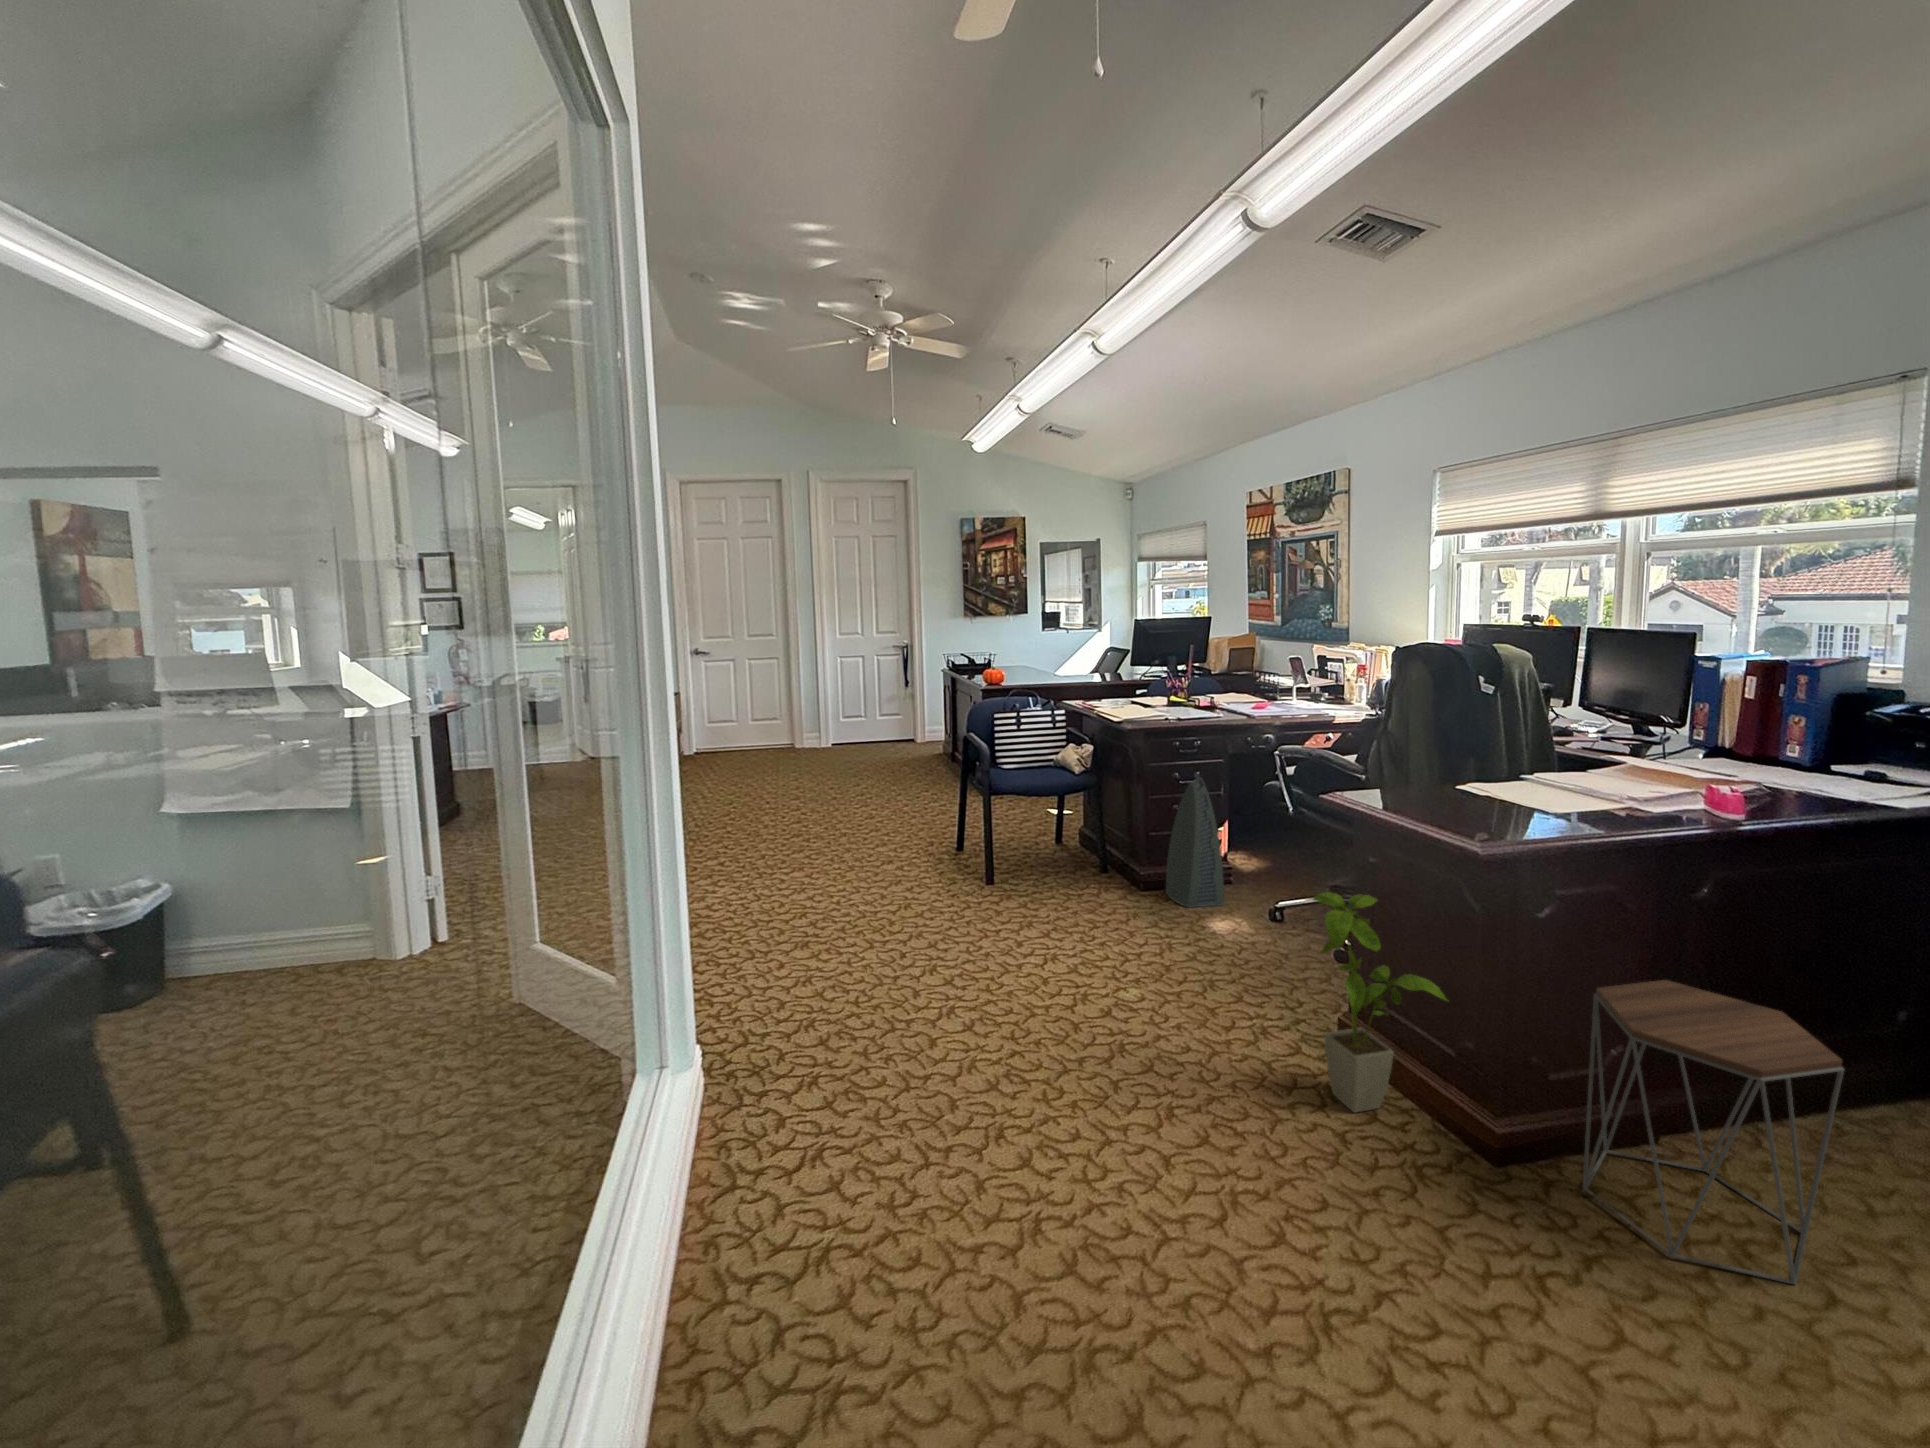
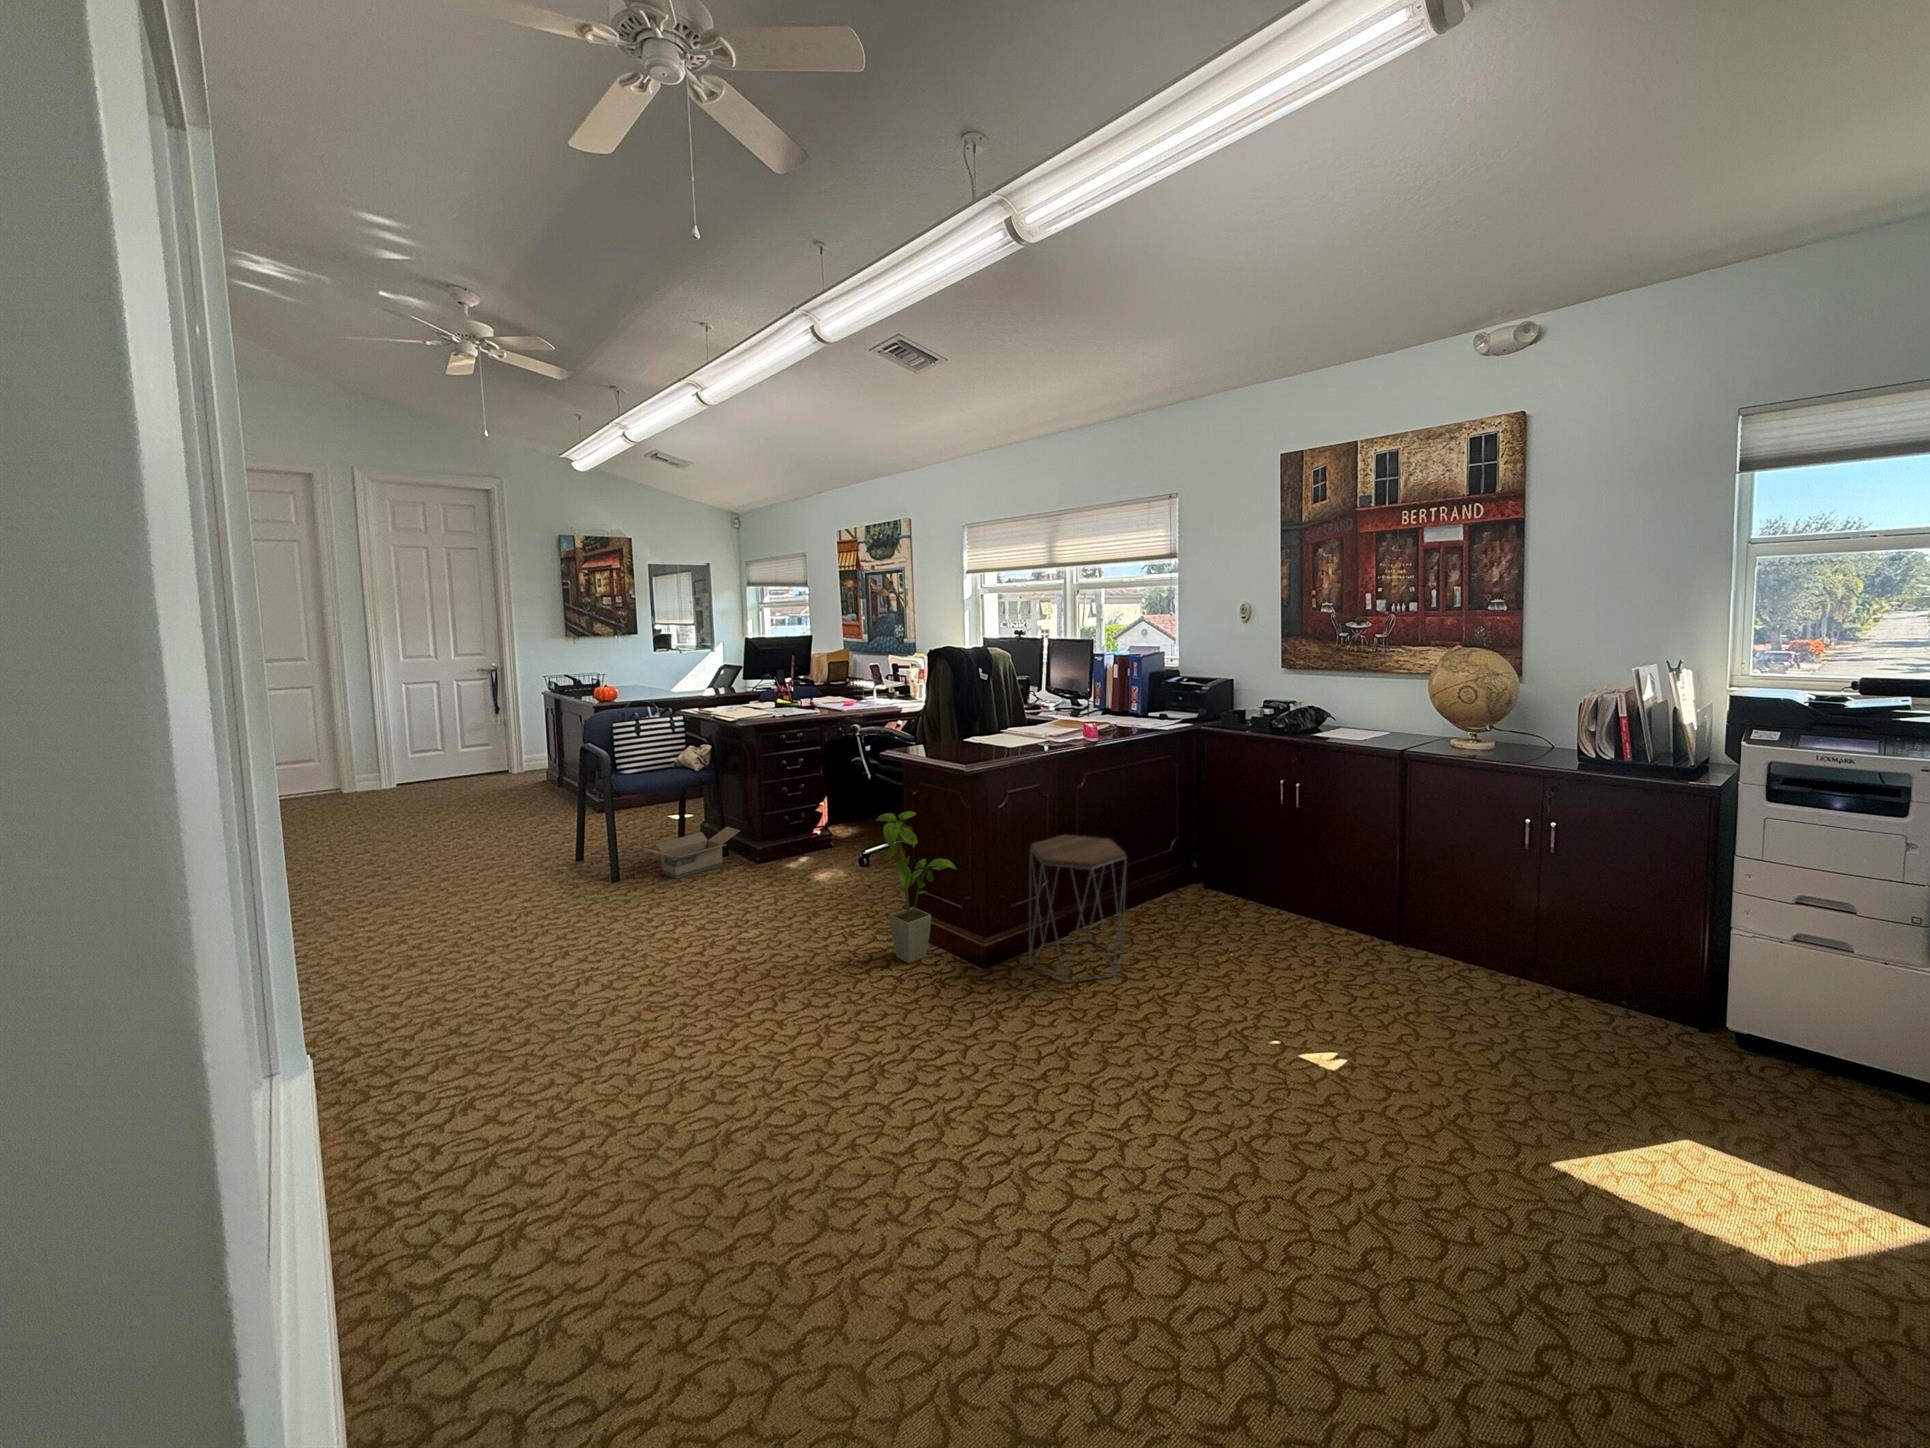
air purifier: present [1166,776,1224,908] -> none [780,761,827,869]
cardboard box: none [1014,840,1121,893] -> present [643,827,740,879]

